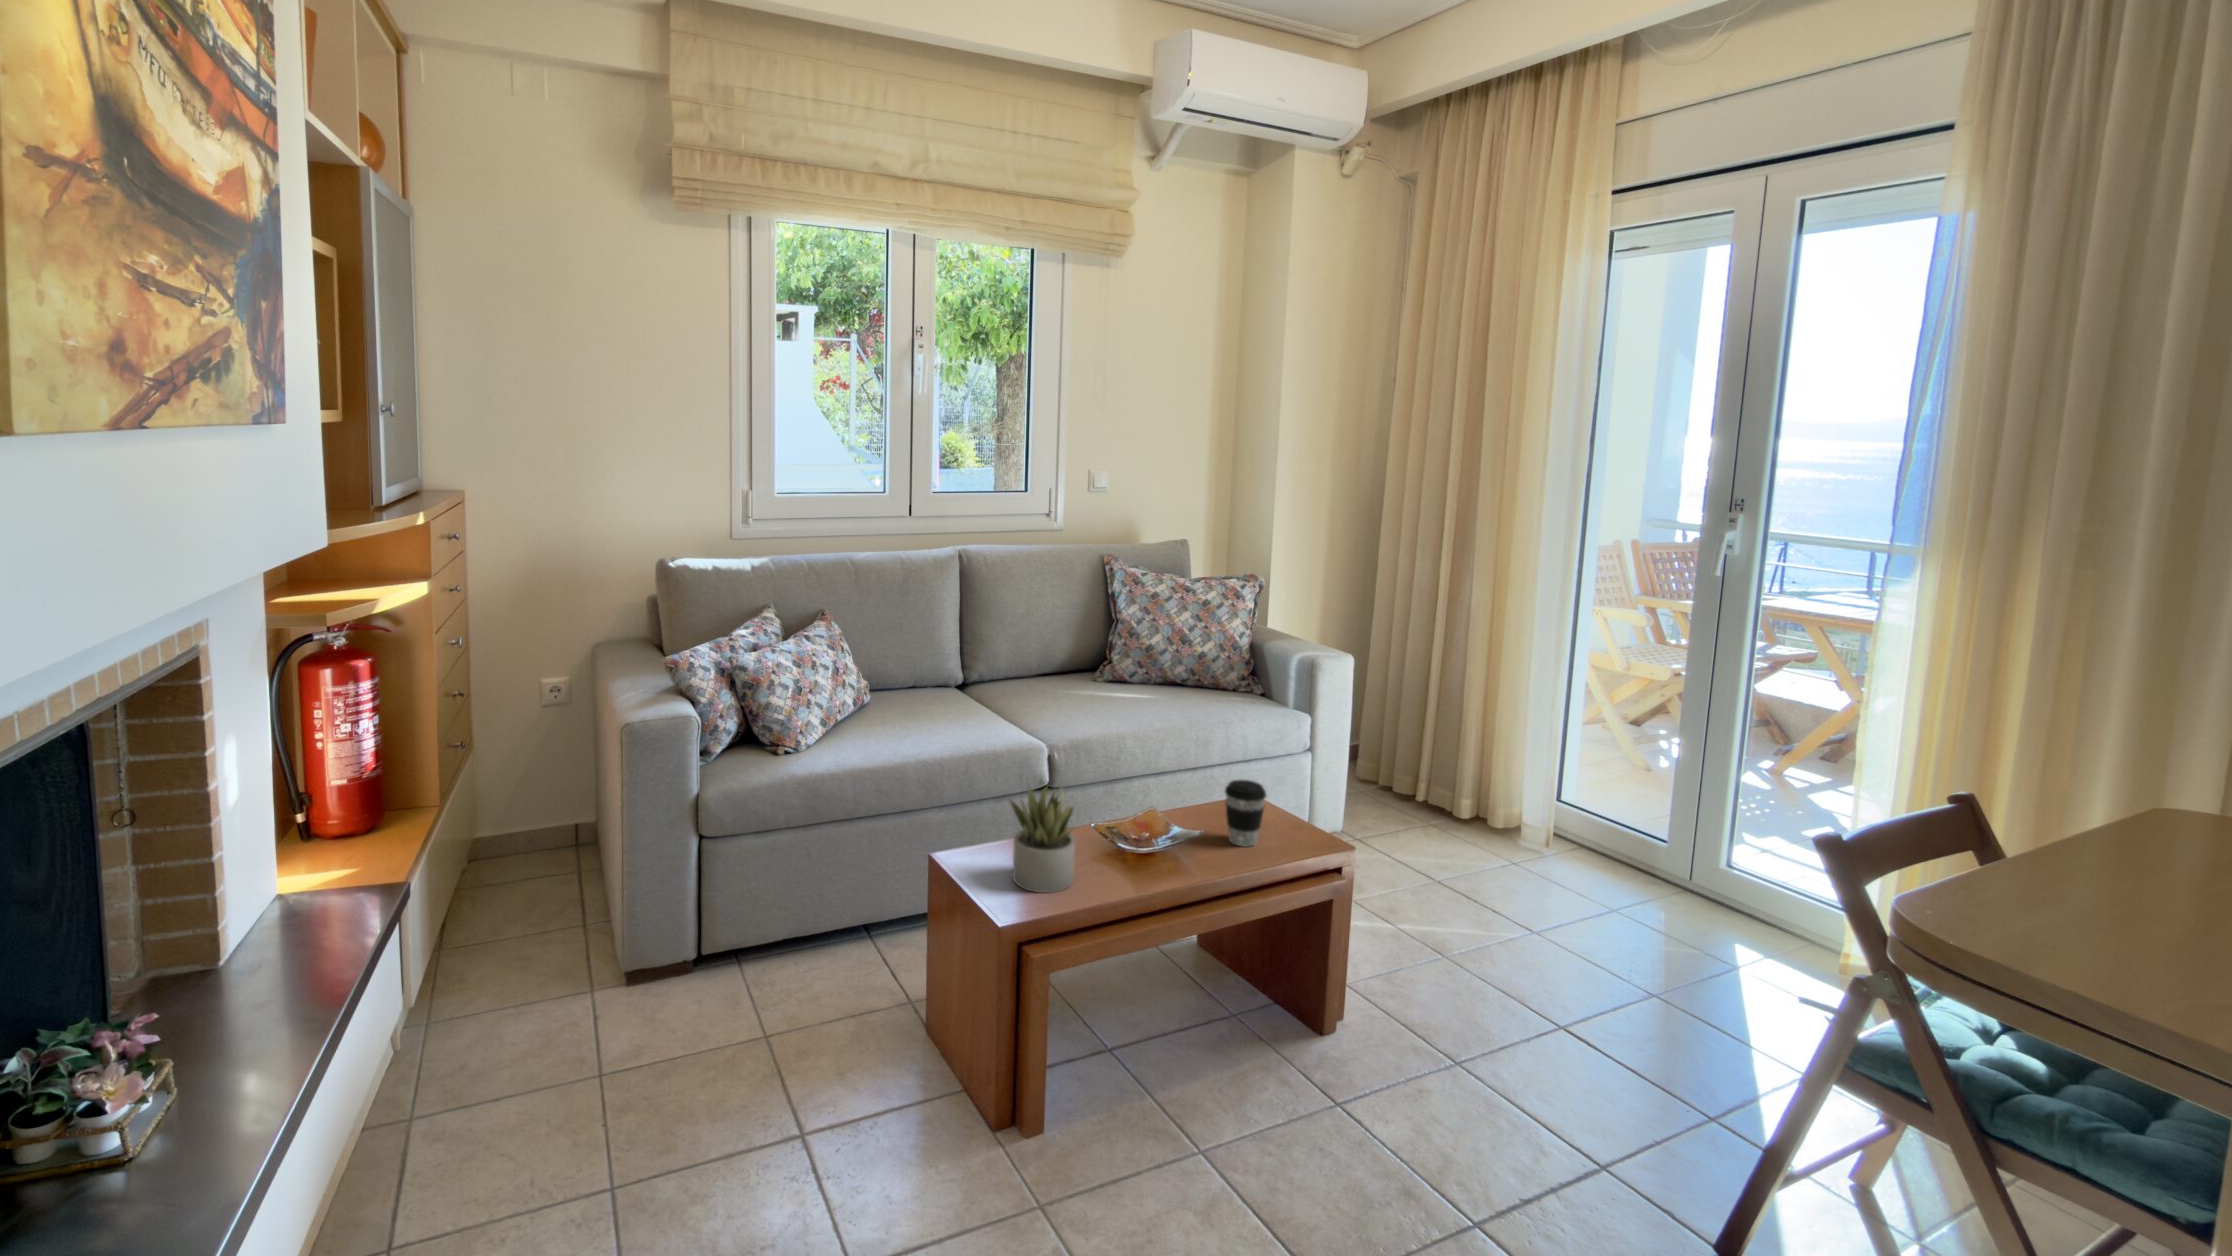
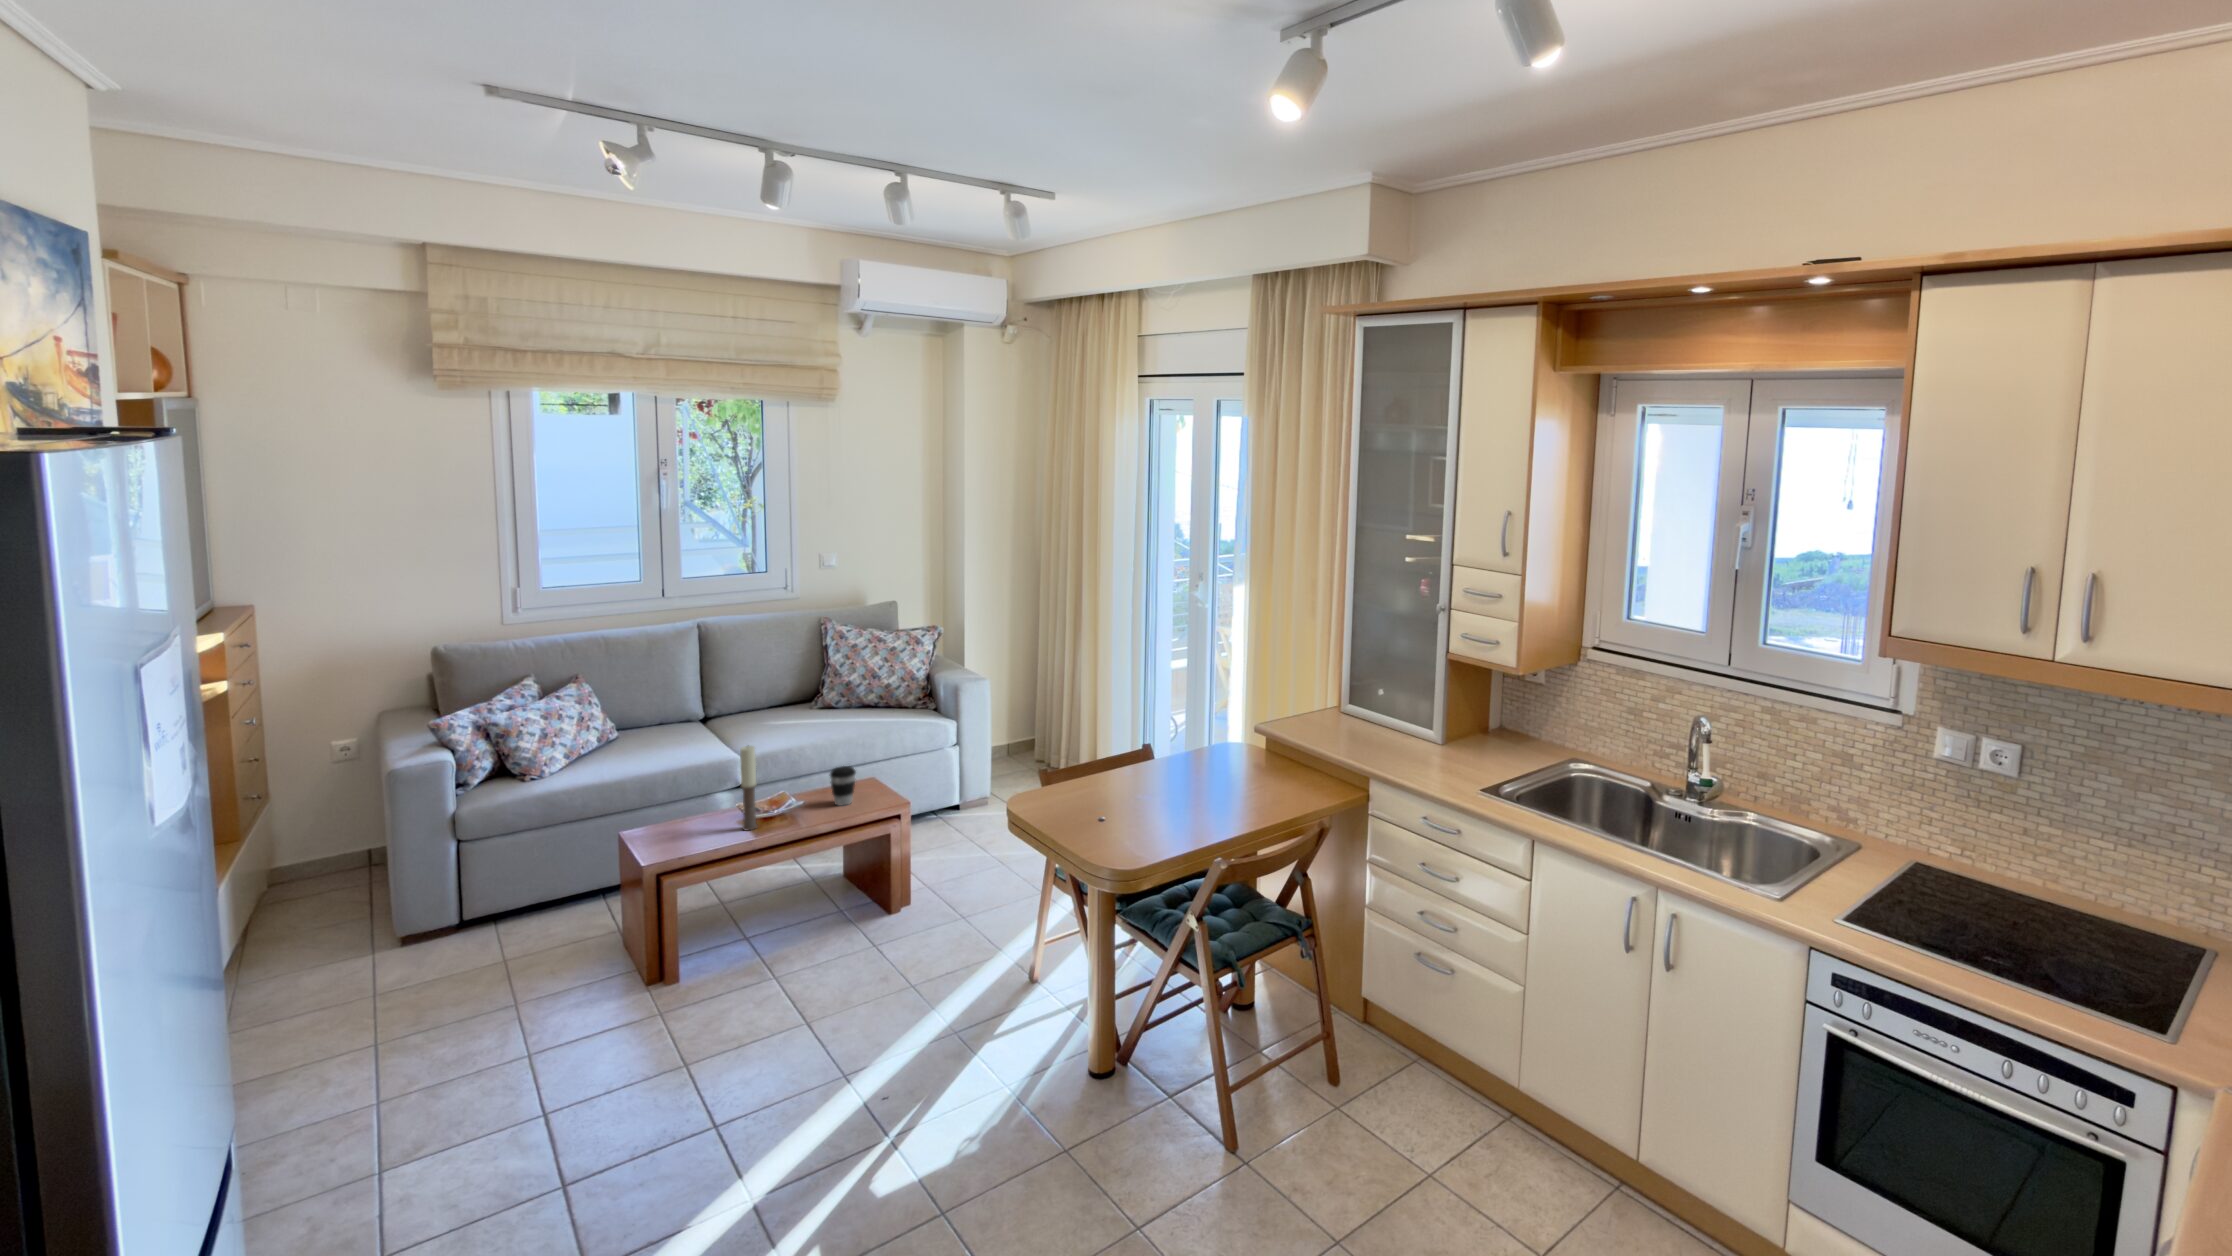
candle: none [1113,734,1142,879] -> present [740,745,757,831]
succulent plant: present [1010,787,1075,893] -> none [668,779,714,843]

